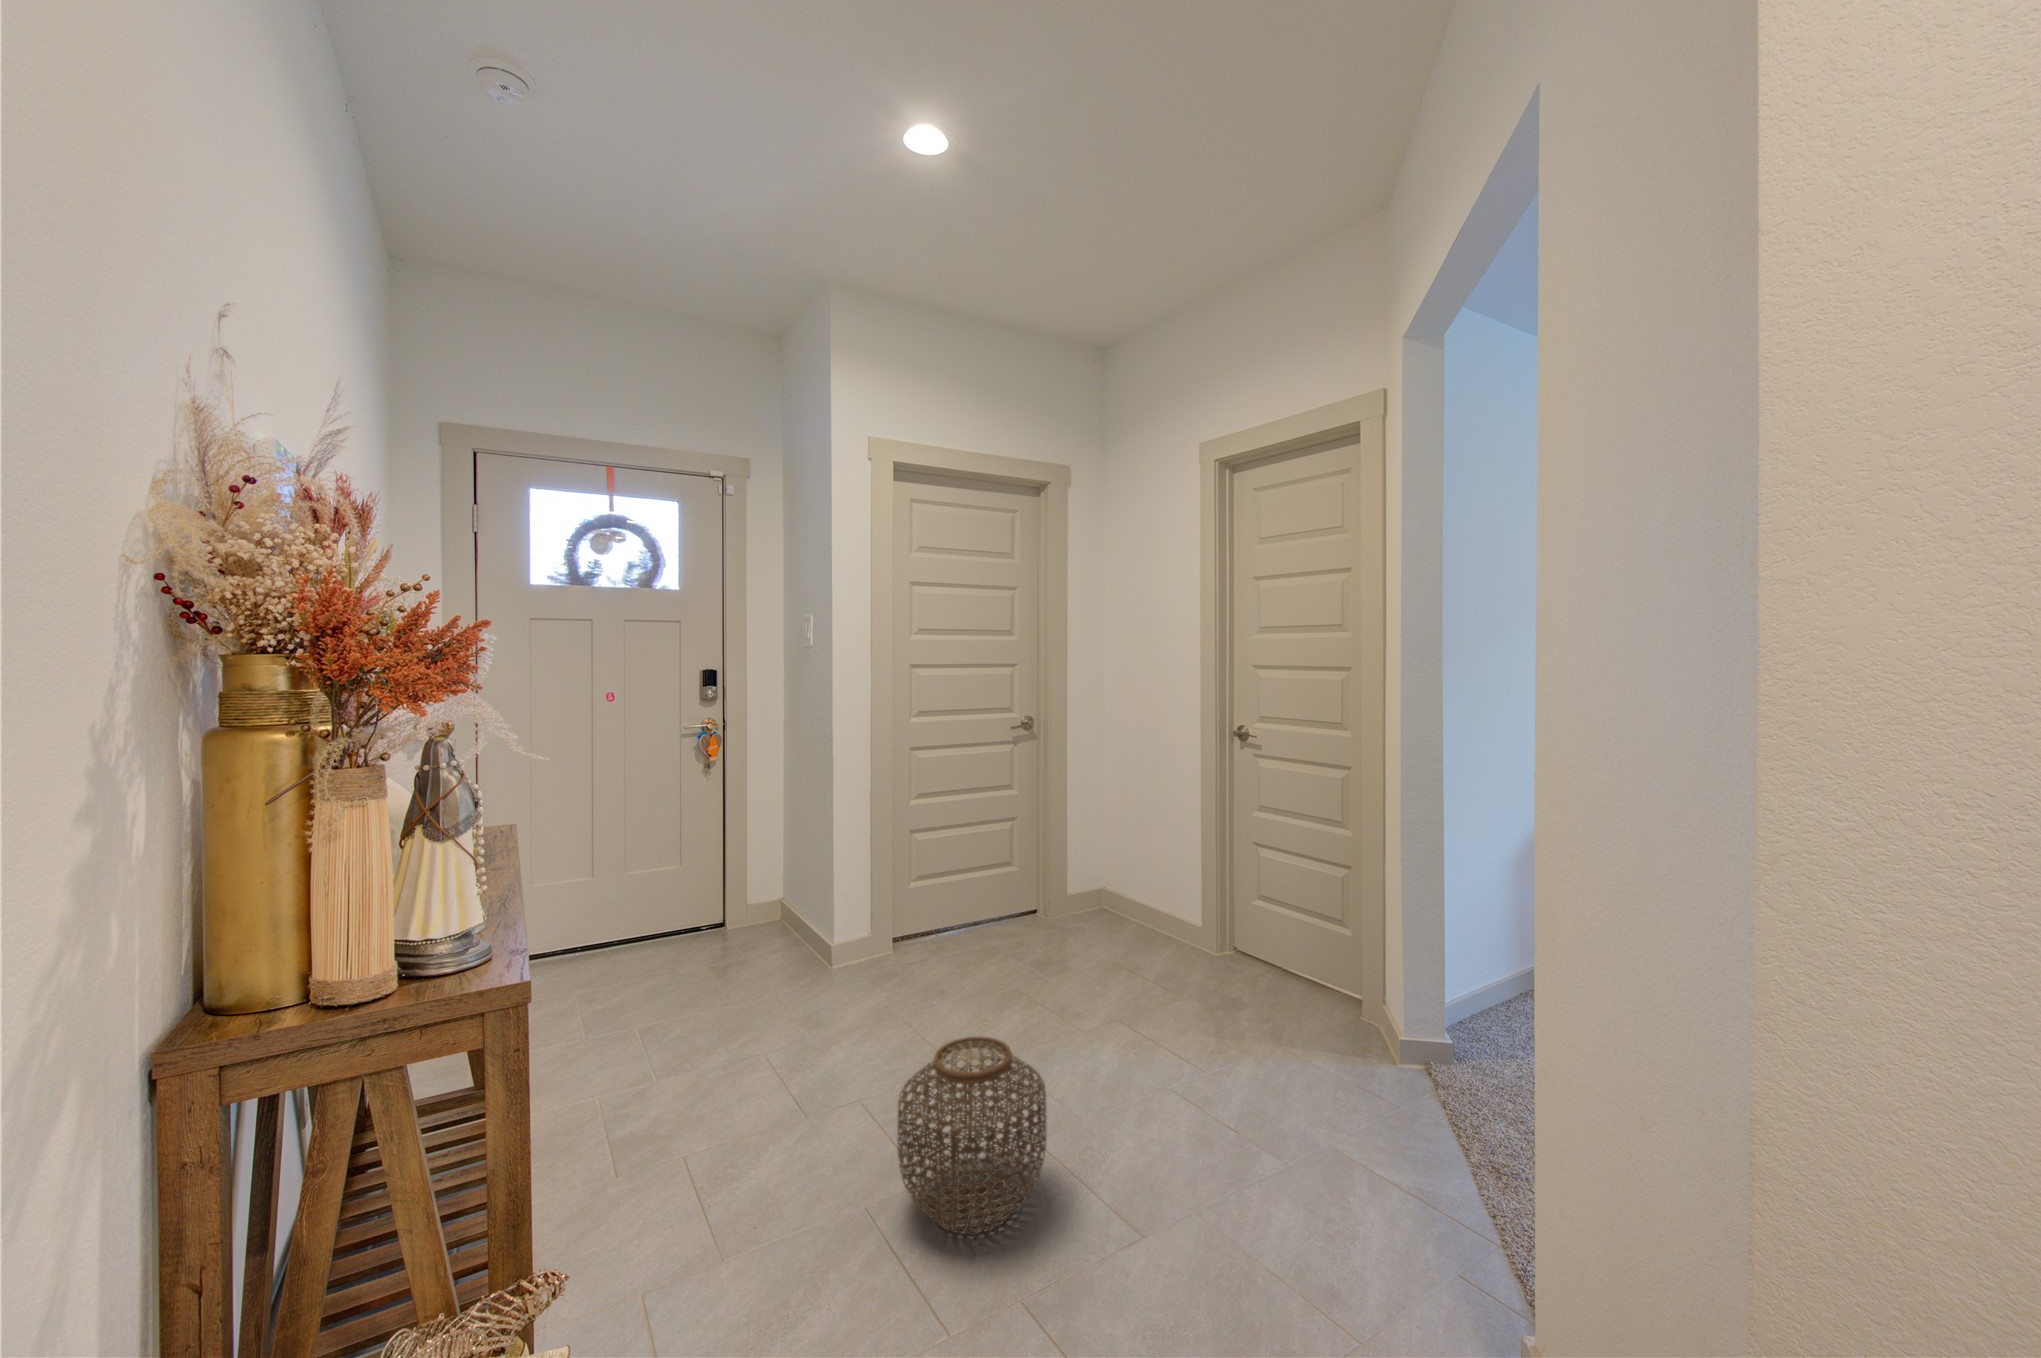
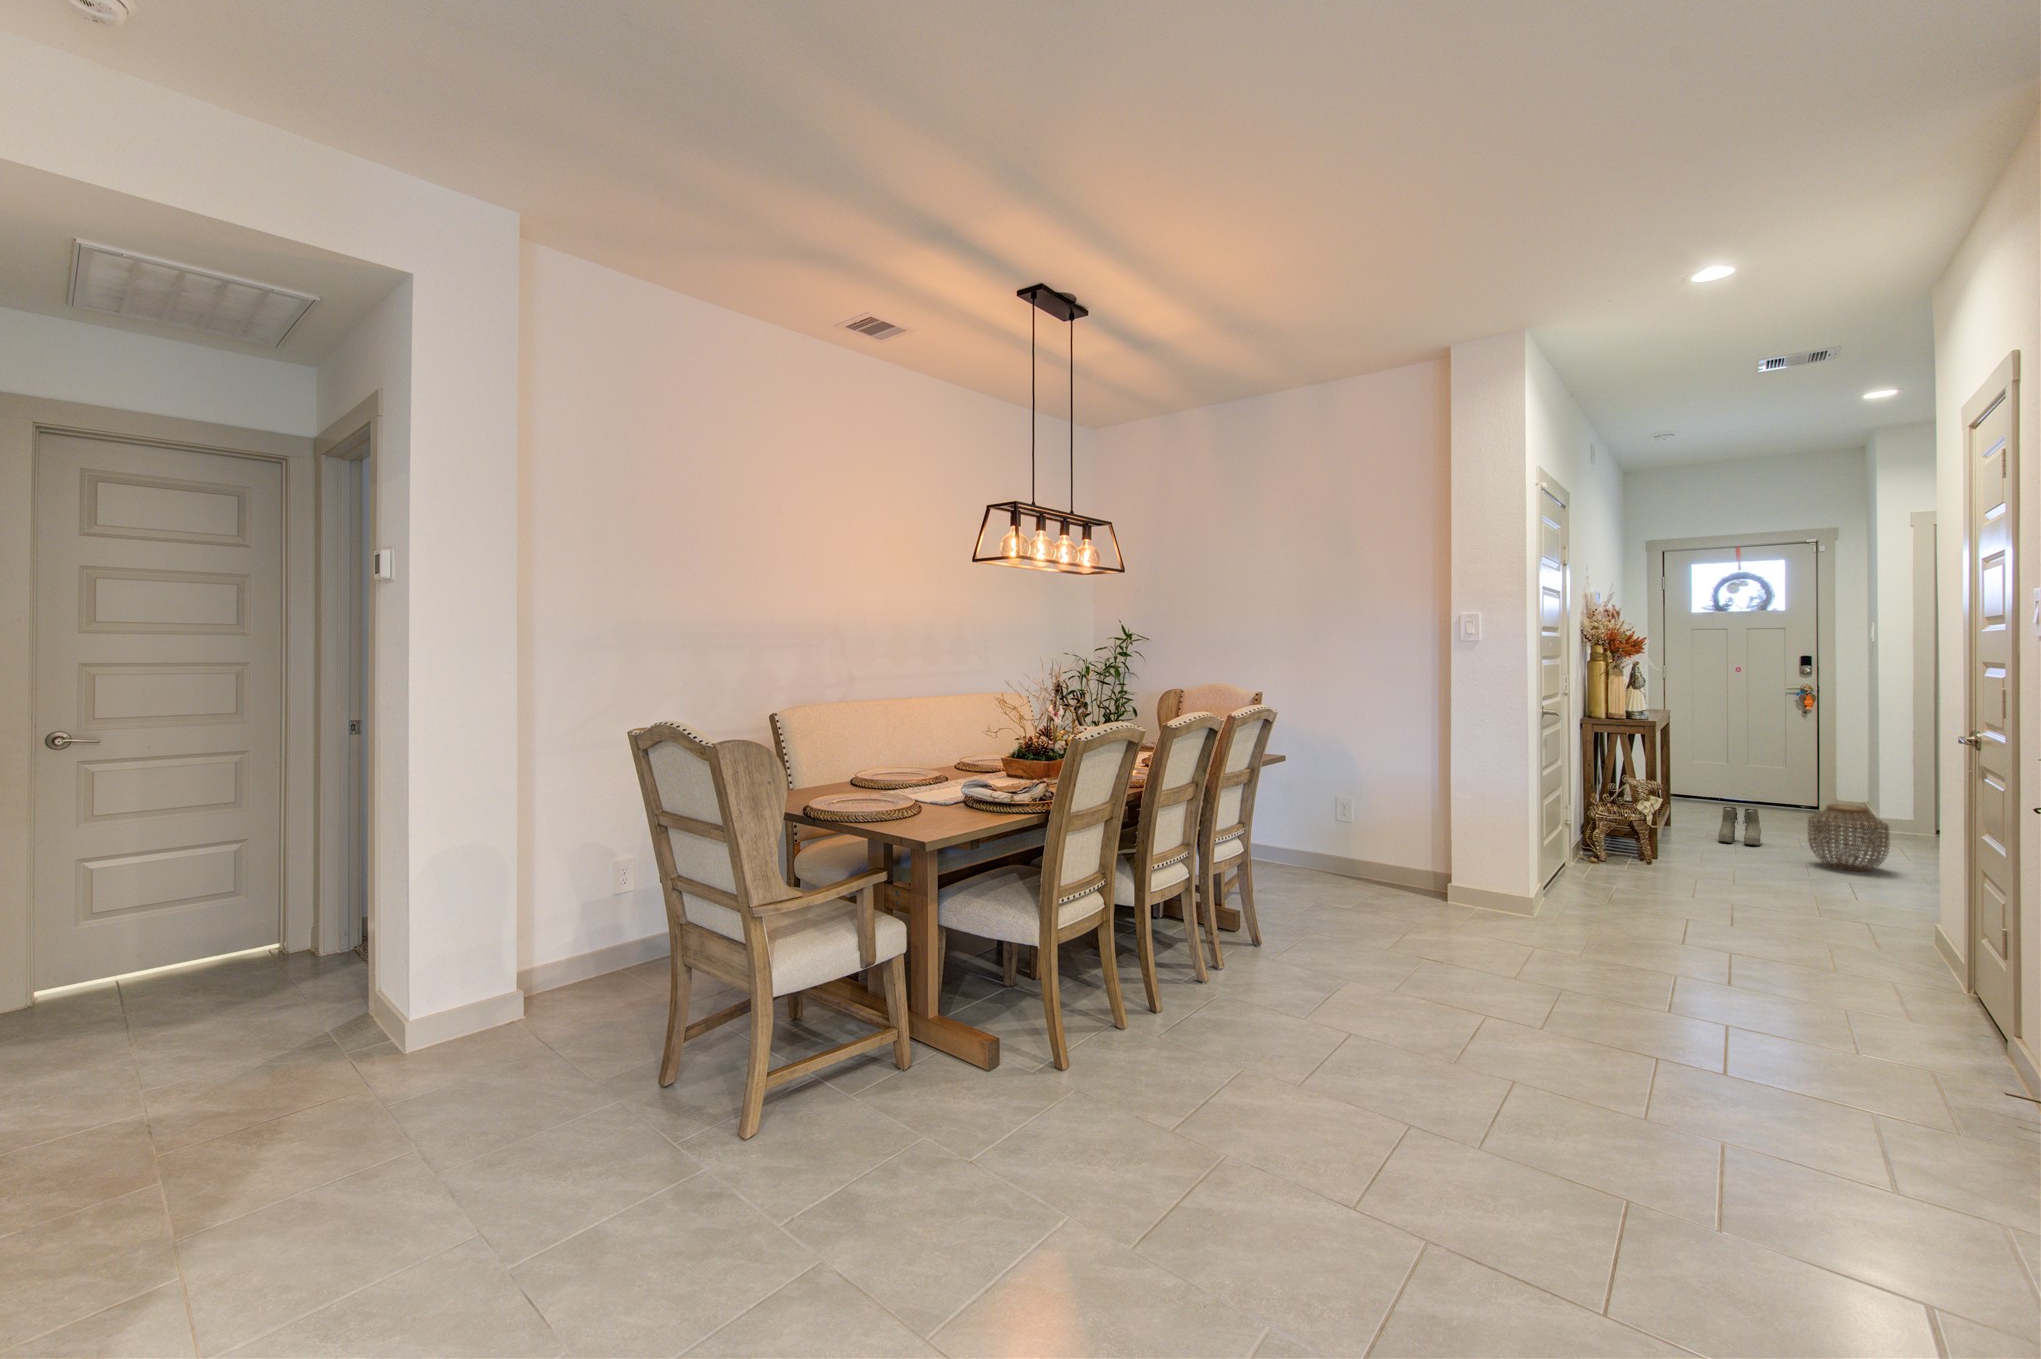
boots: none [656,1065,750,1209] -> present [1718,807,1761,846]

